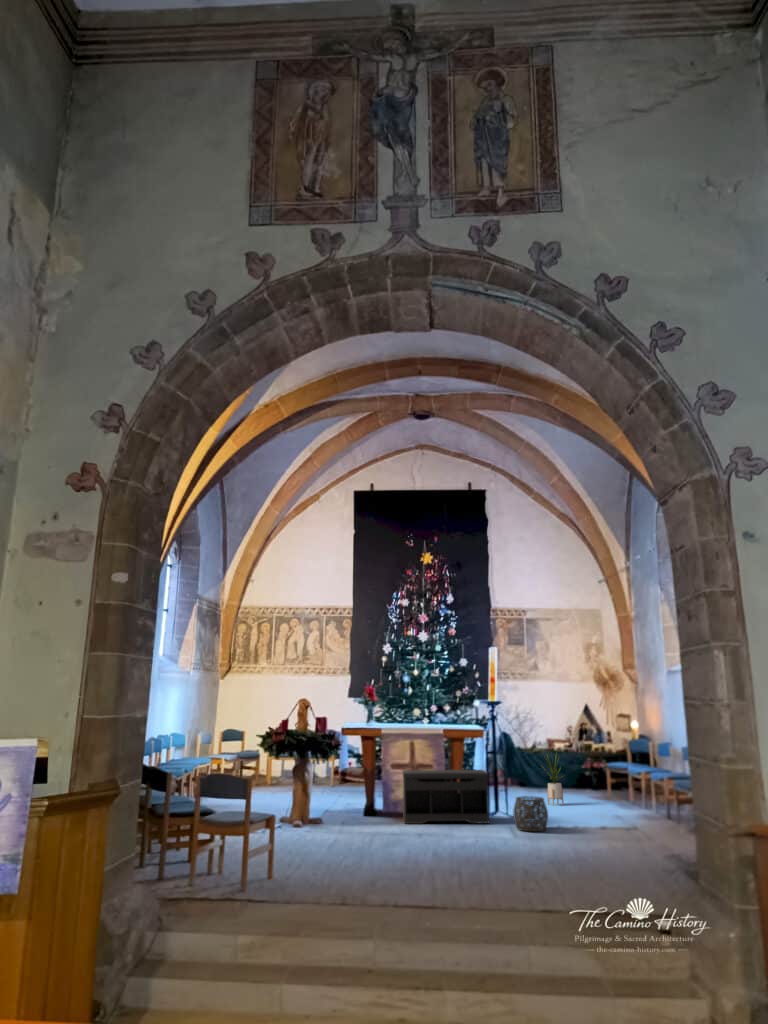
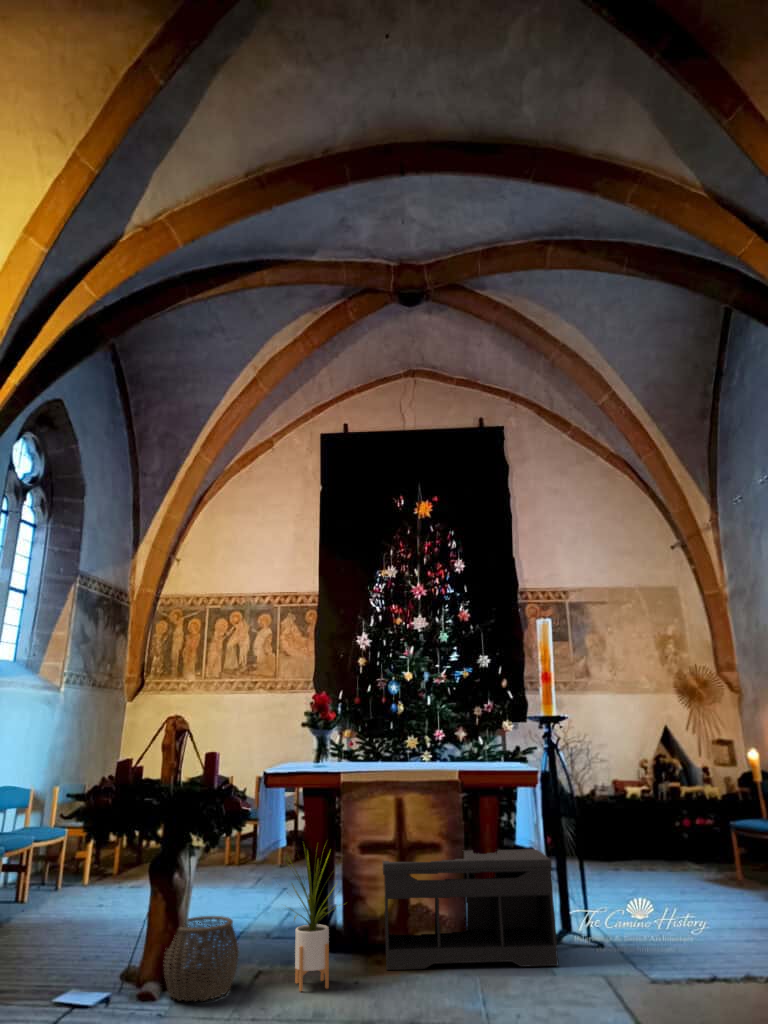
house plant: present [547,758,564,805] -> present [290,851,340,991]
woven basket: present [513,796,548,832] -> present [164,916,239,1001]

